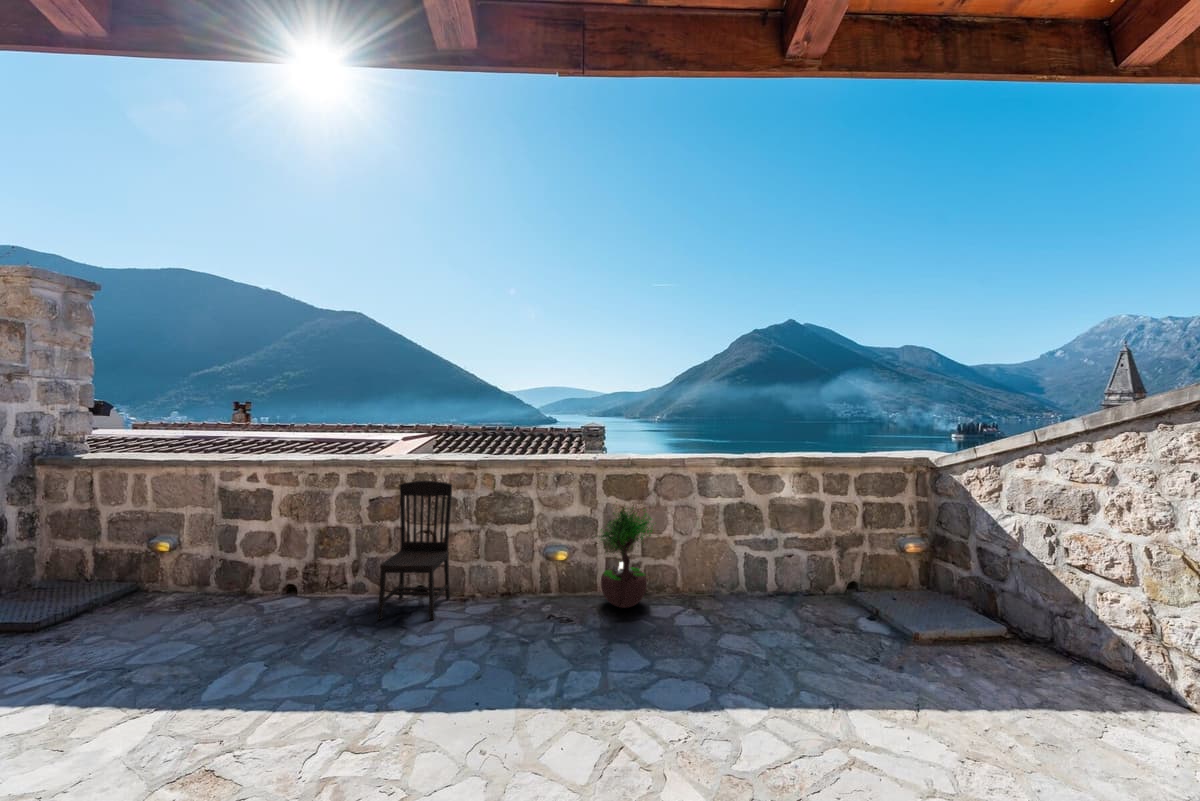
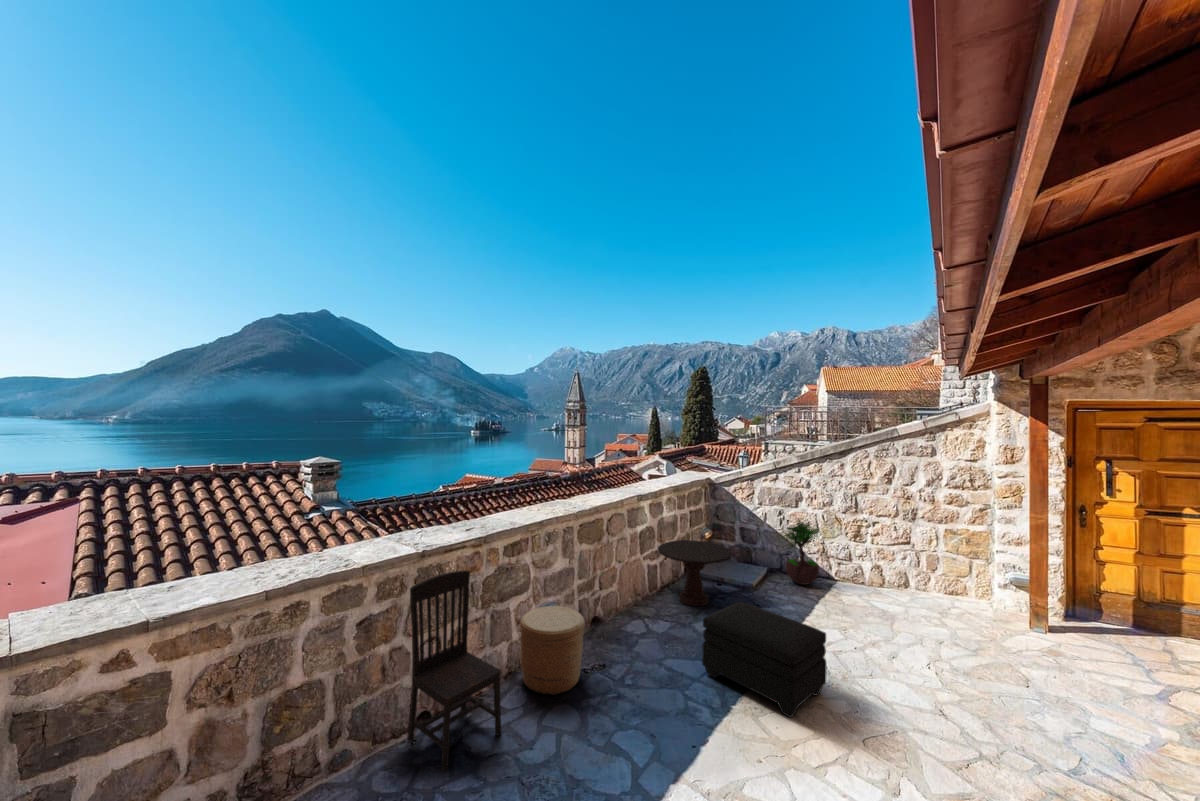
potted tree: present [592,501,656,608] -> present [783,519,819,585]
side table: none [740,531,856,628] -> present [658,540,732,606]
woven basket: none [491,542,554,621] -> present [520,606,585,695]
ottoman: none [620,599,740,773] -> present [702,602,827,717]

